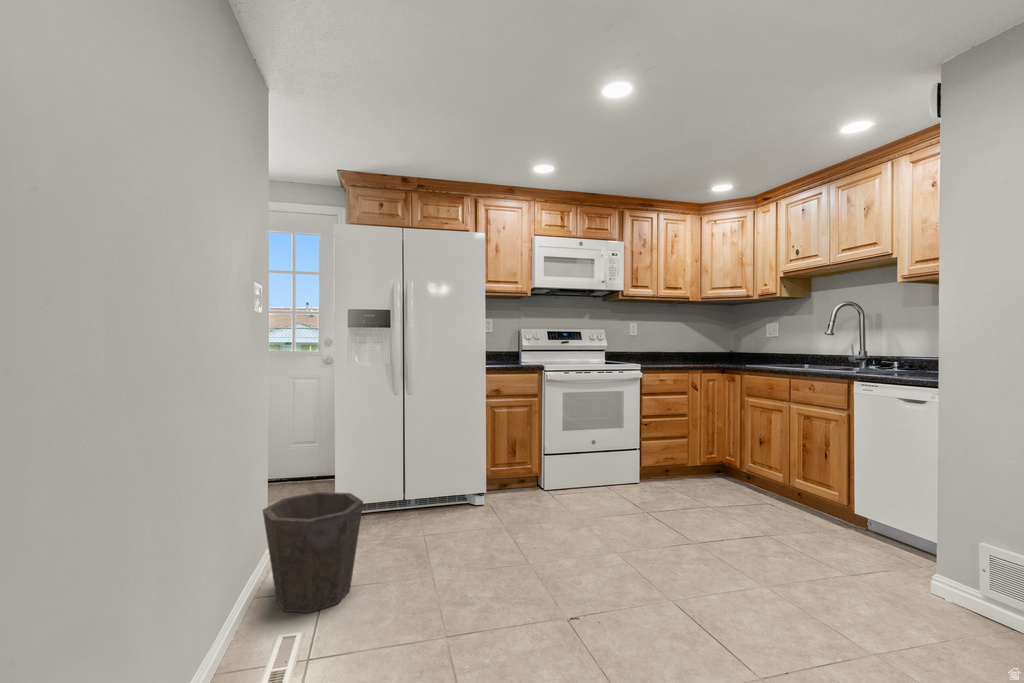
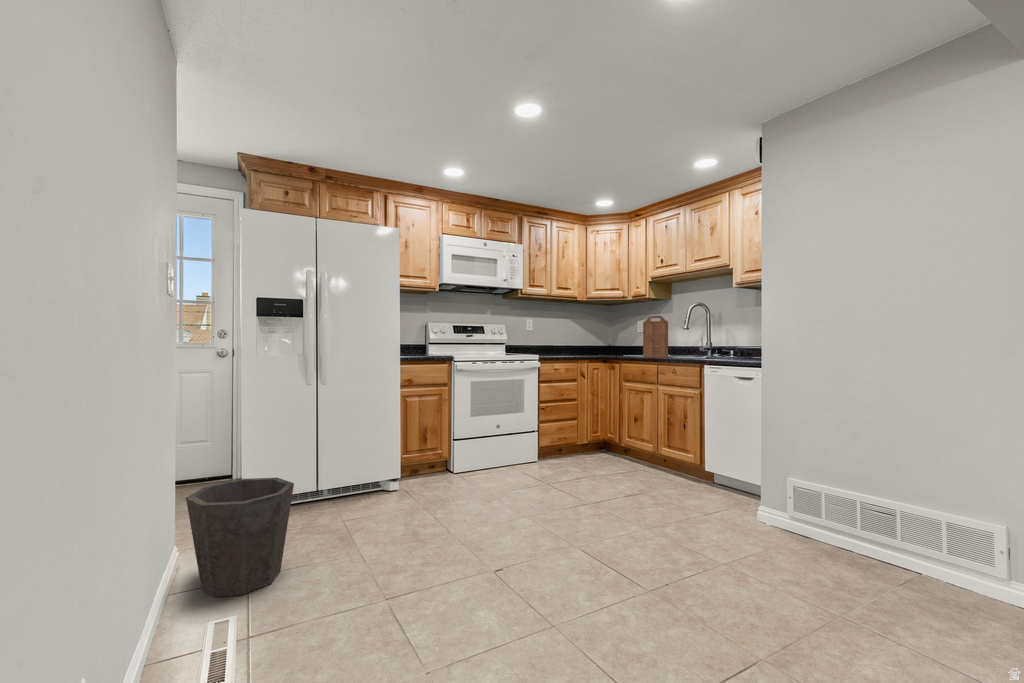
cutting board: none [771,319,804,371] -> present [643,316,668,358]

